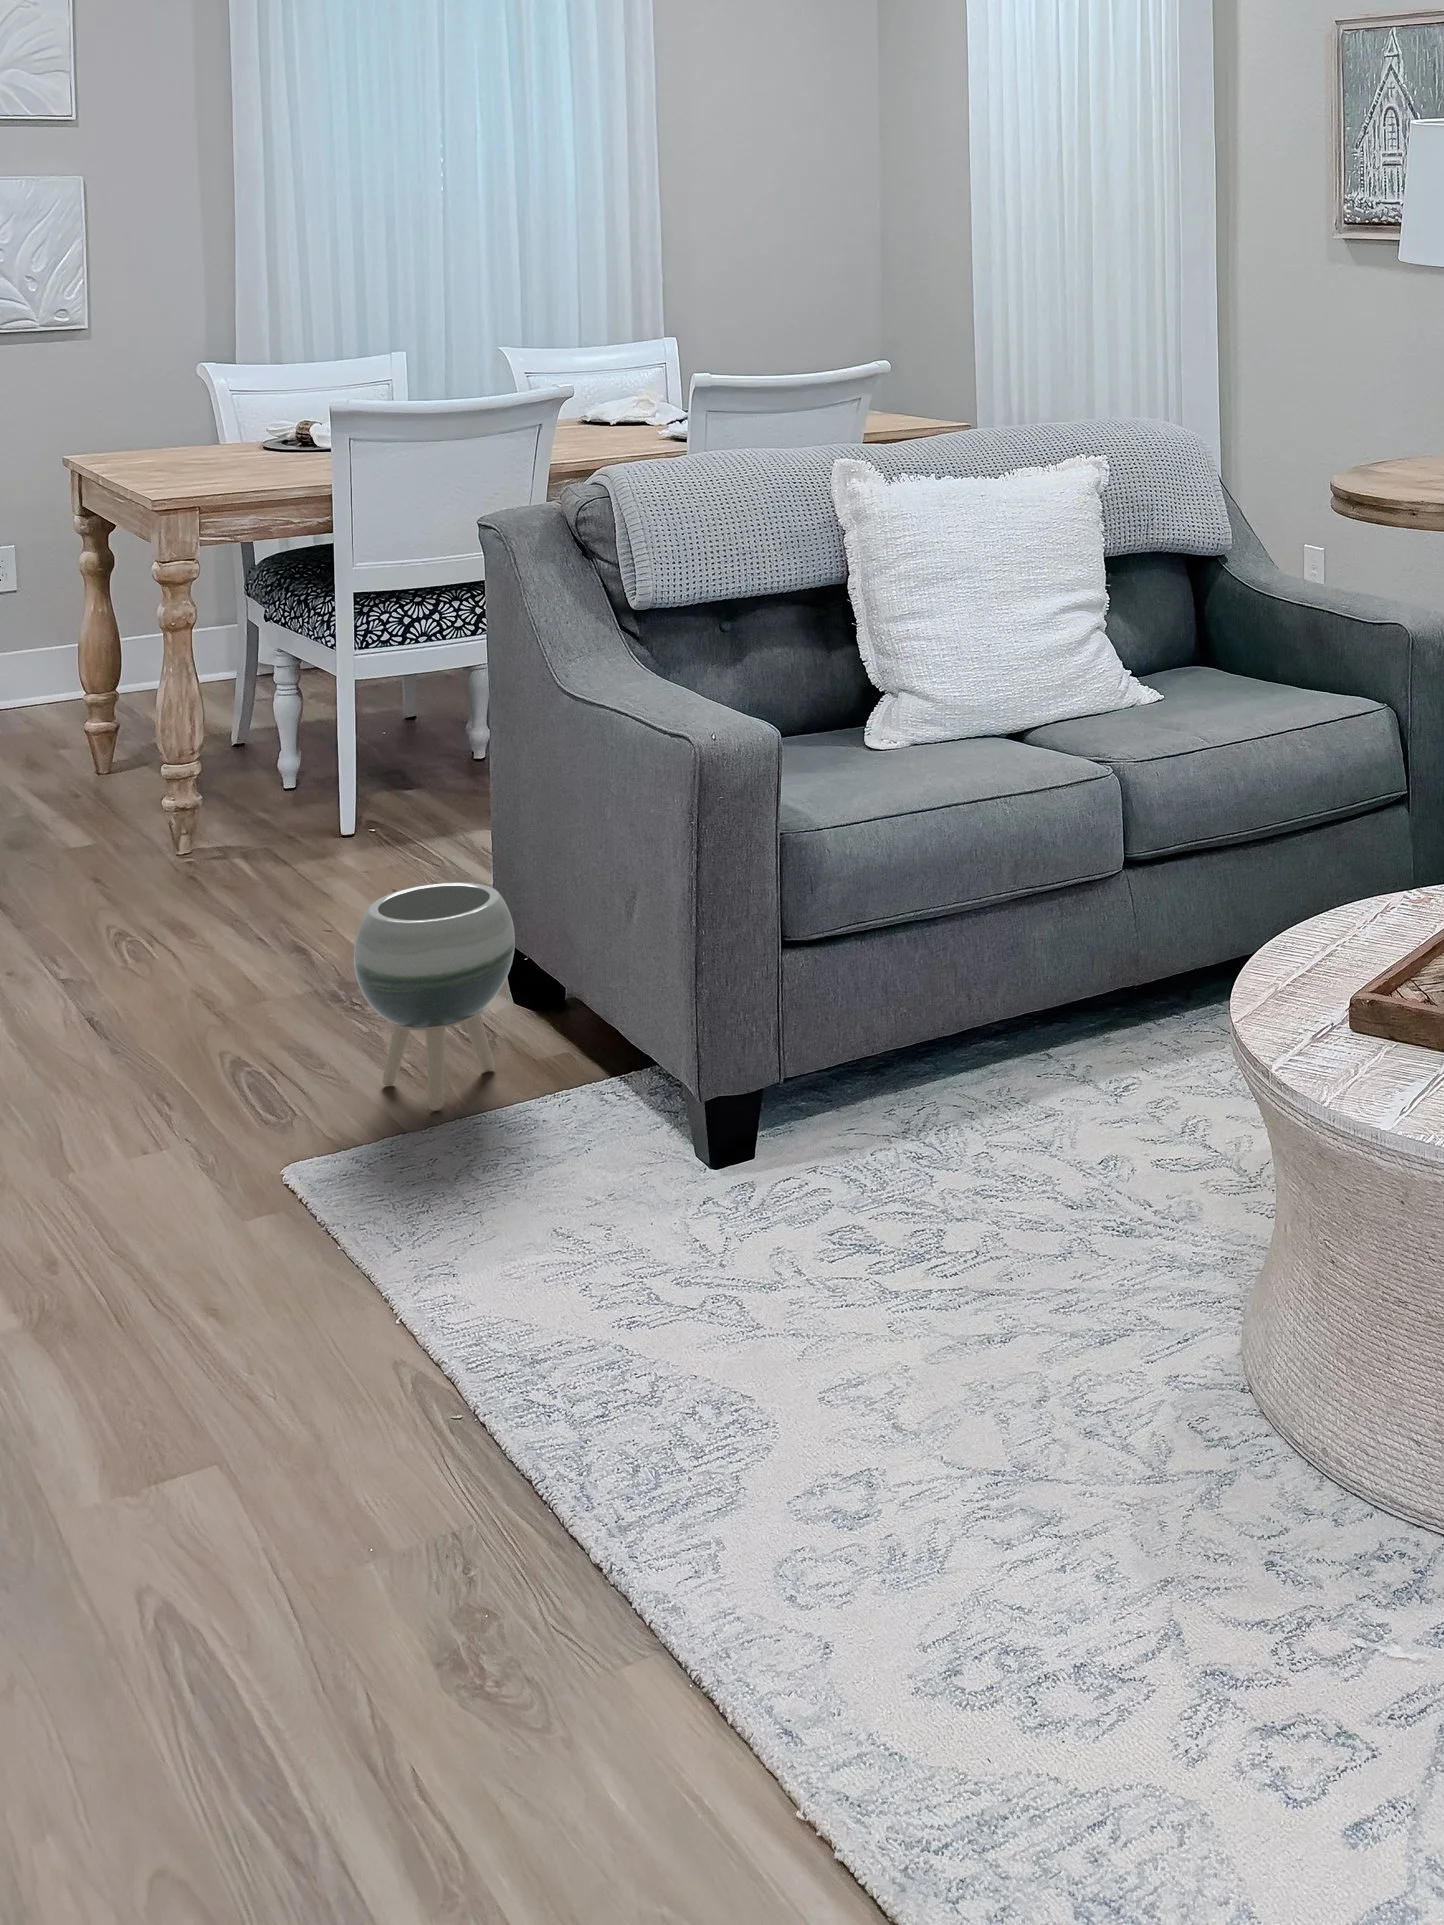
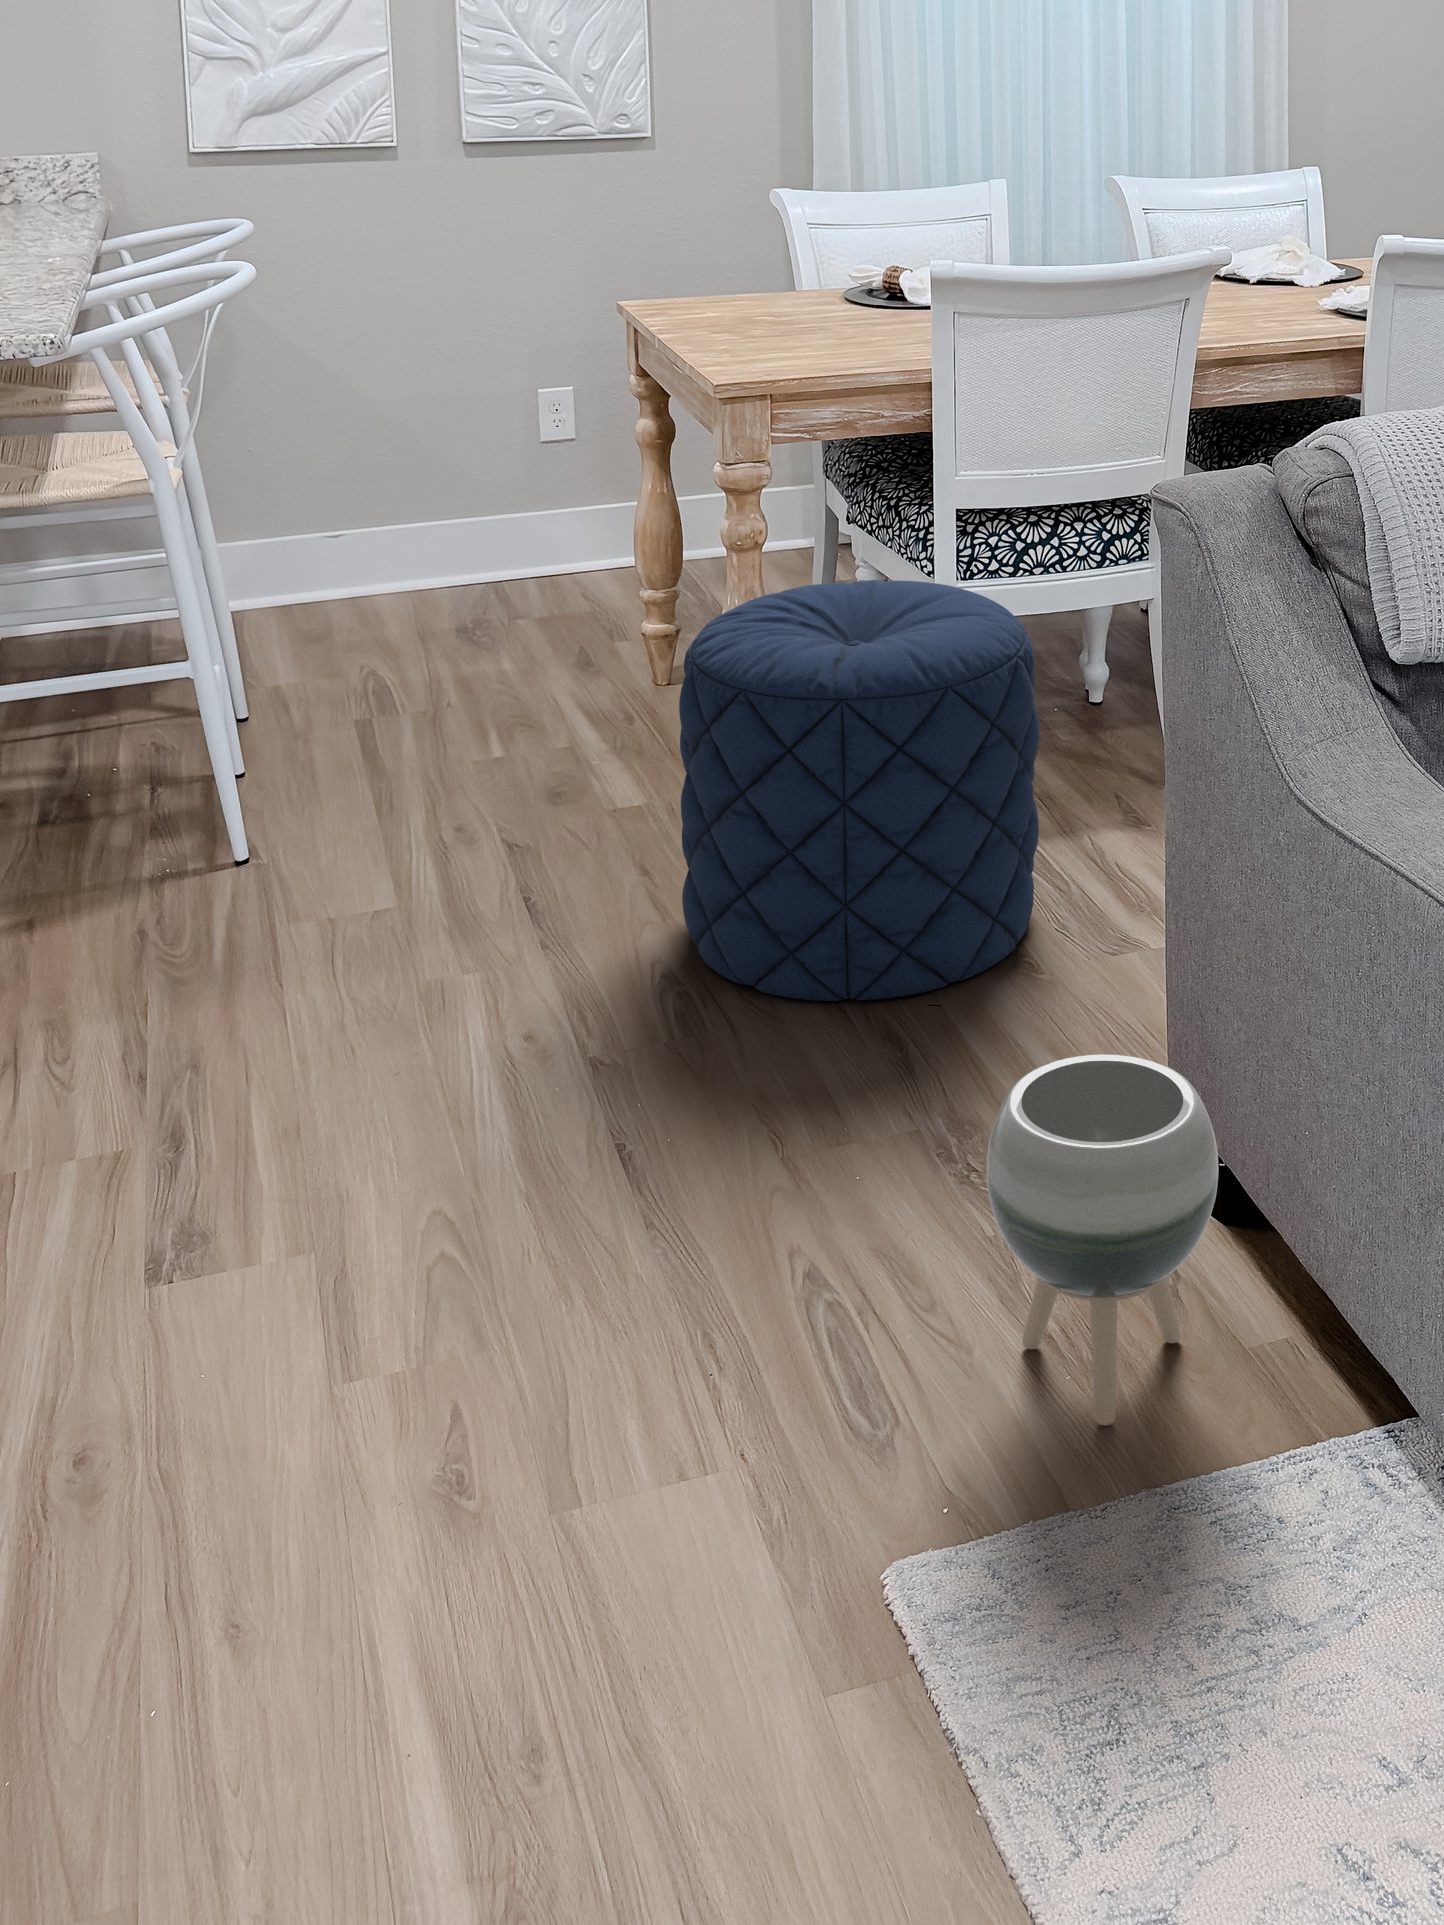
pouf: none [124,638,416,943] -> present [679,580,1039,1001]

